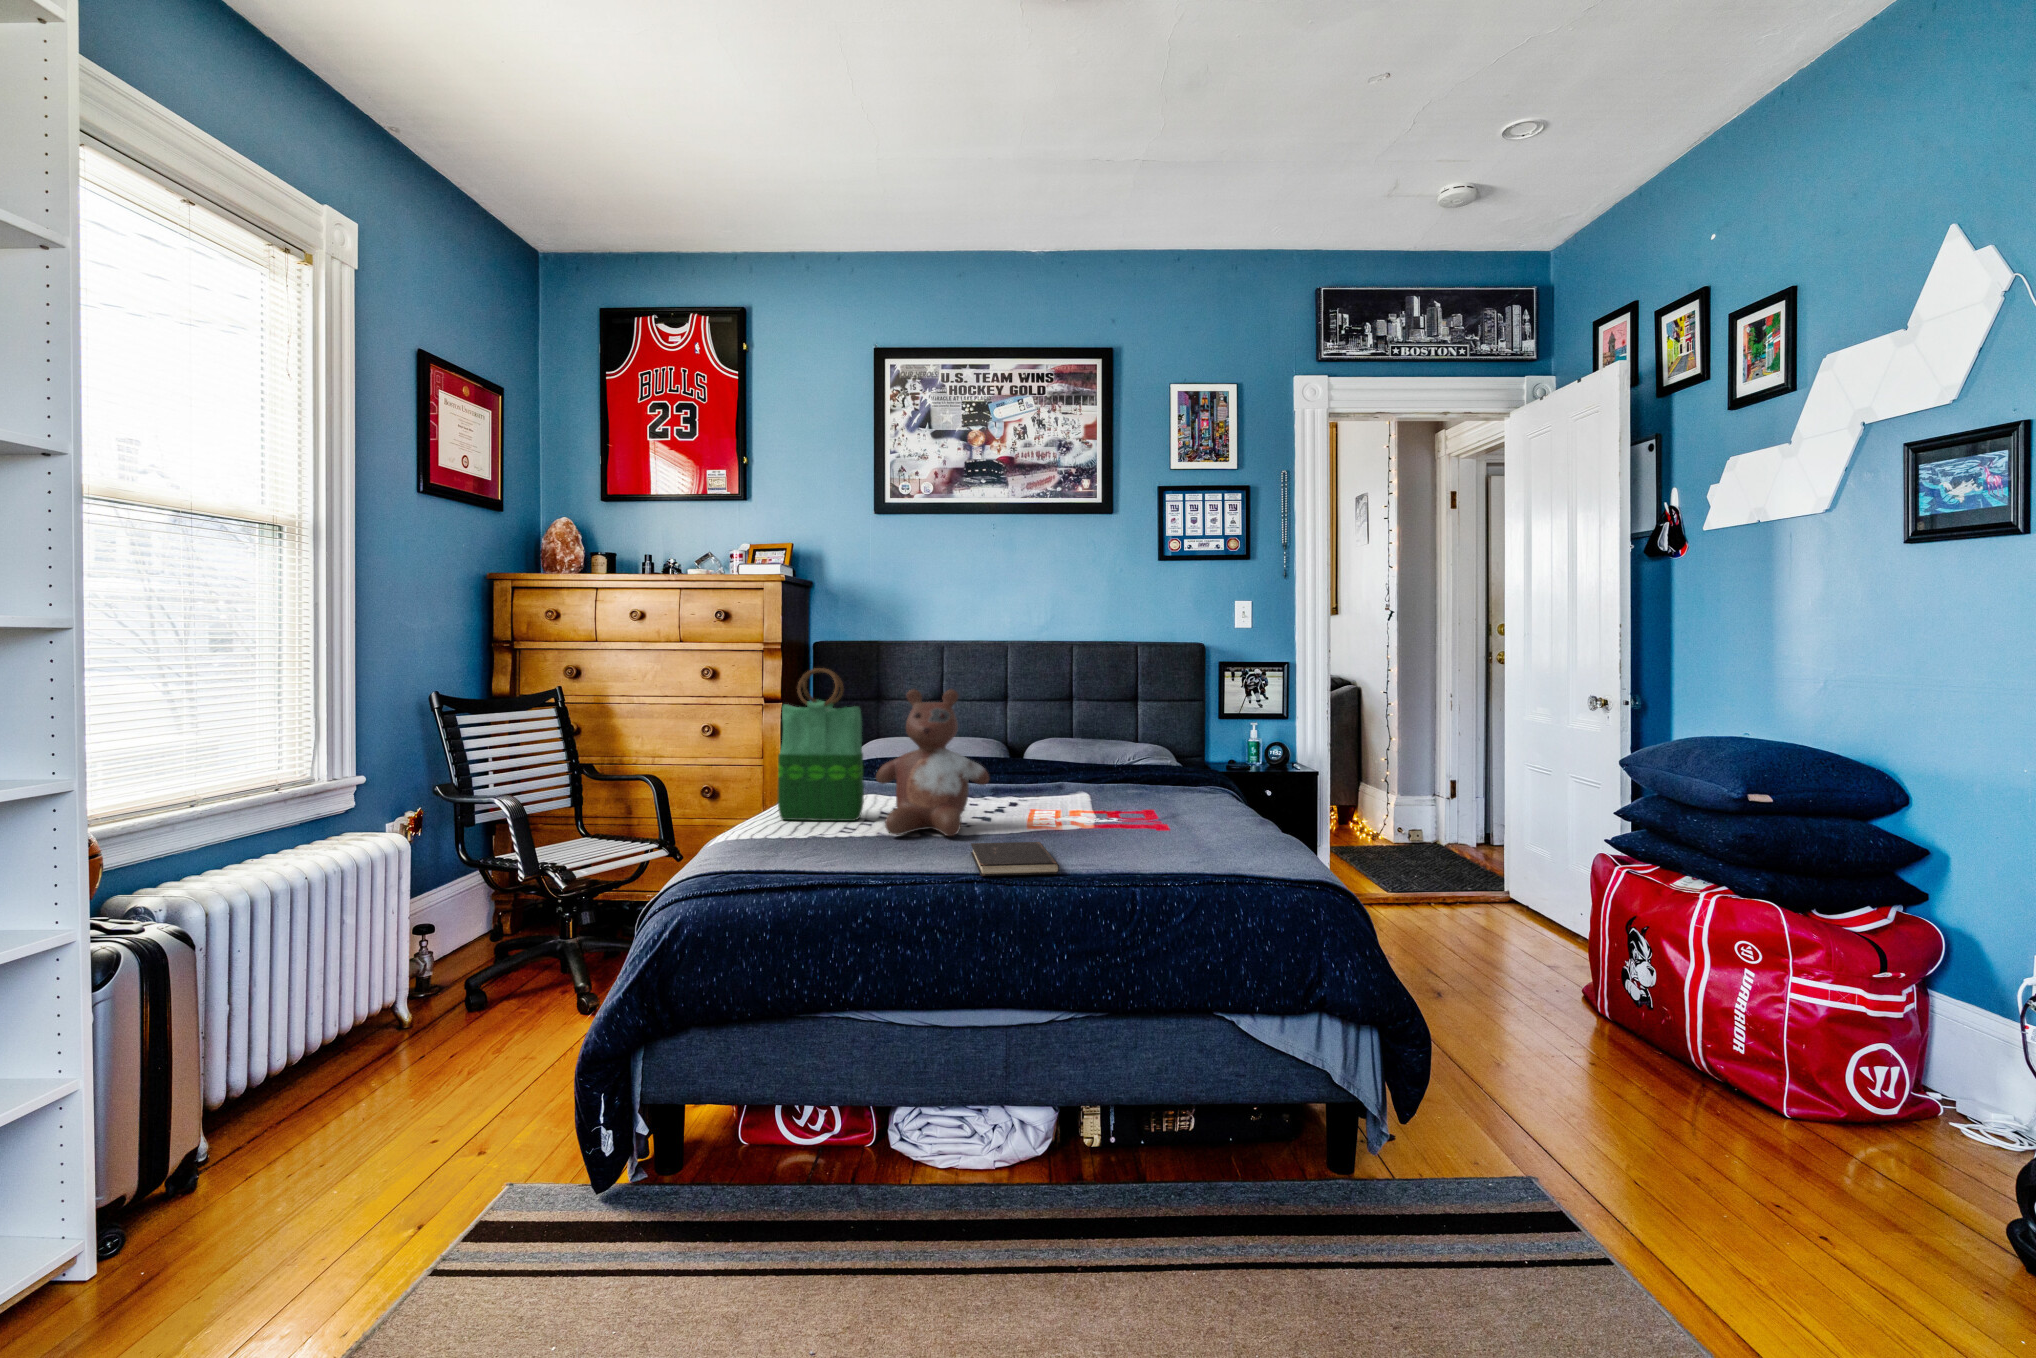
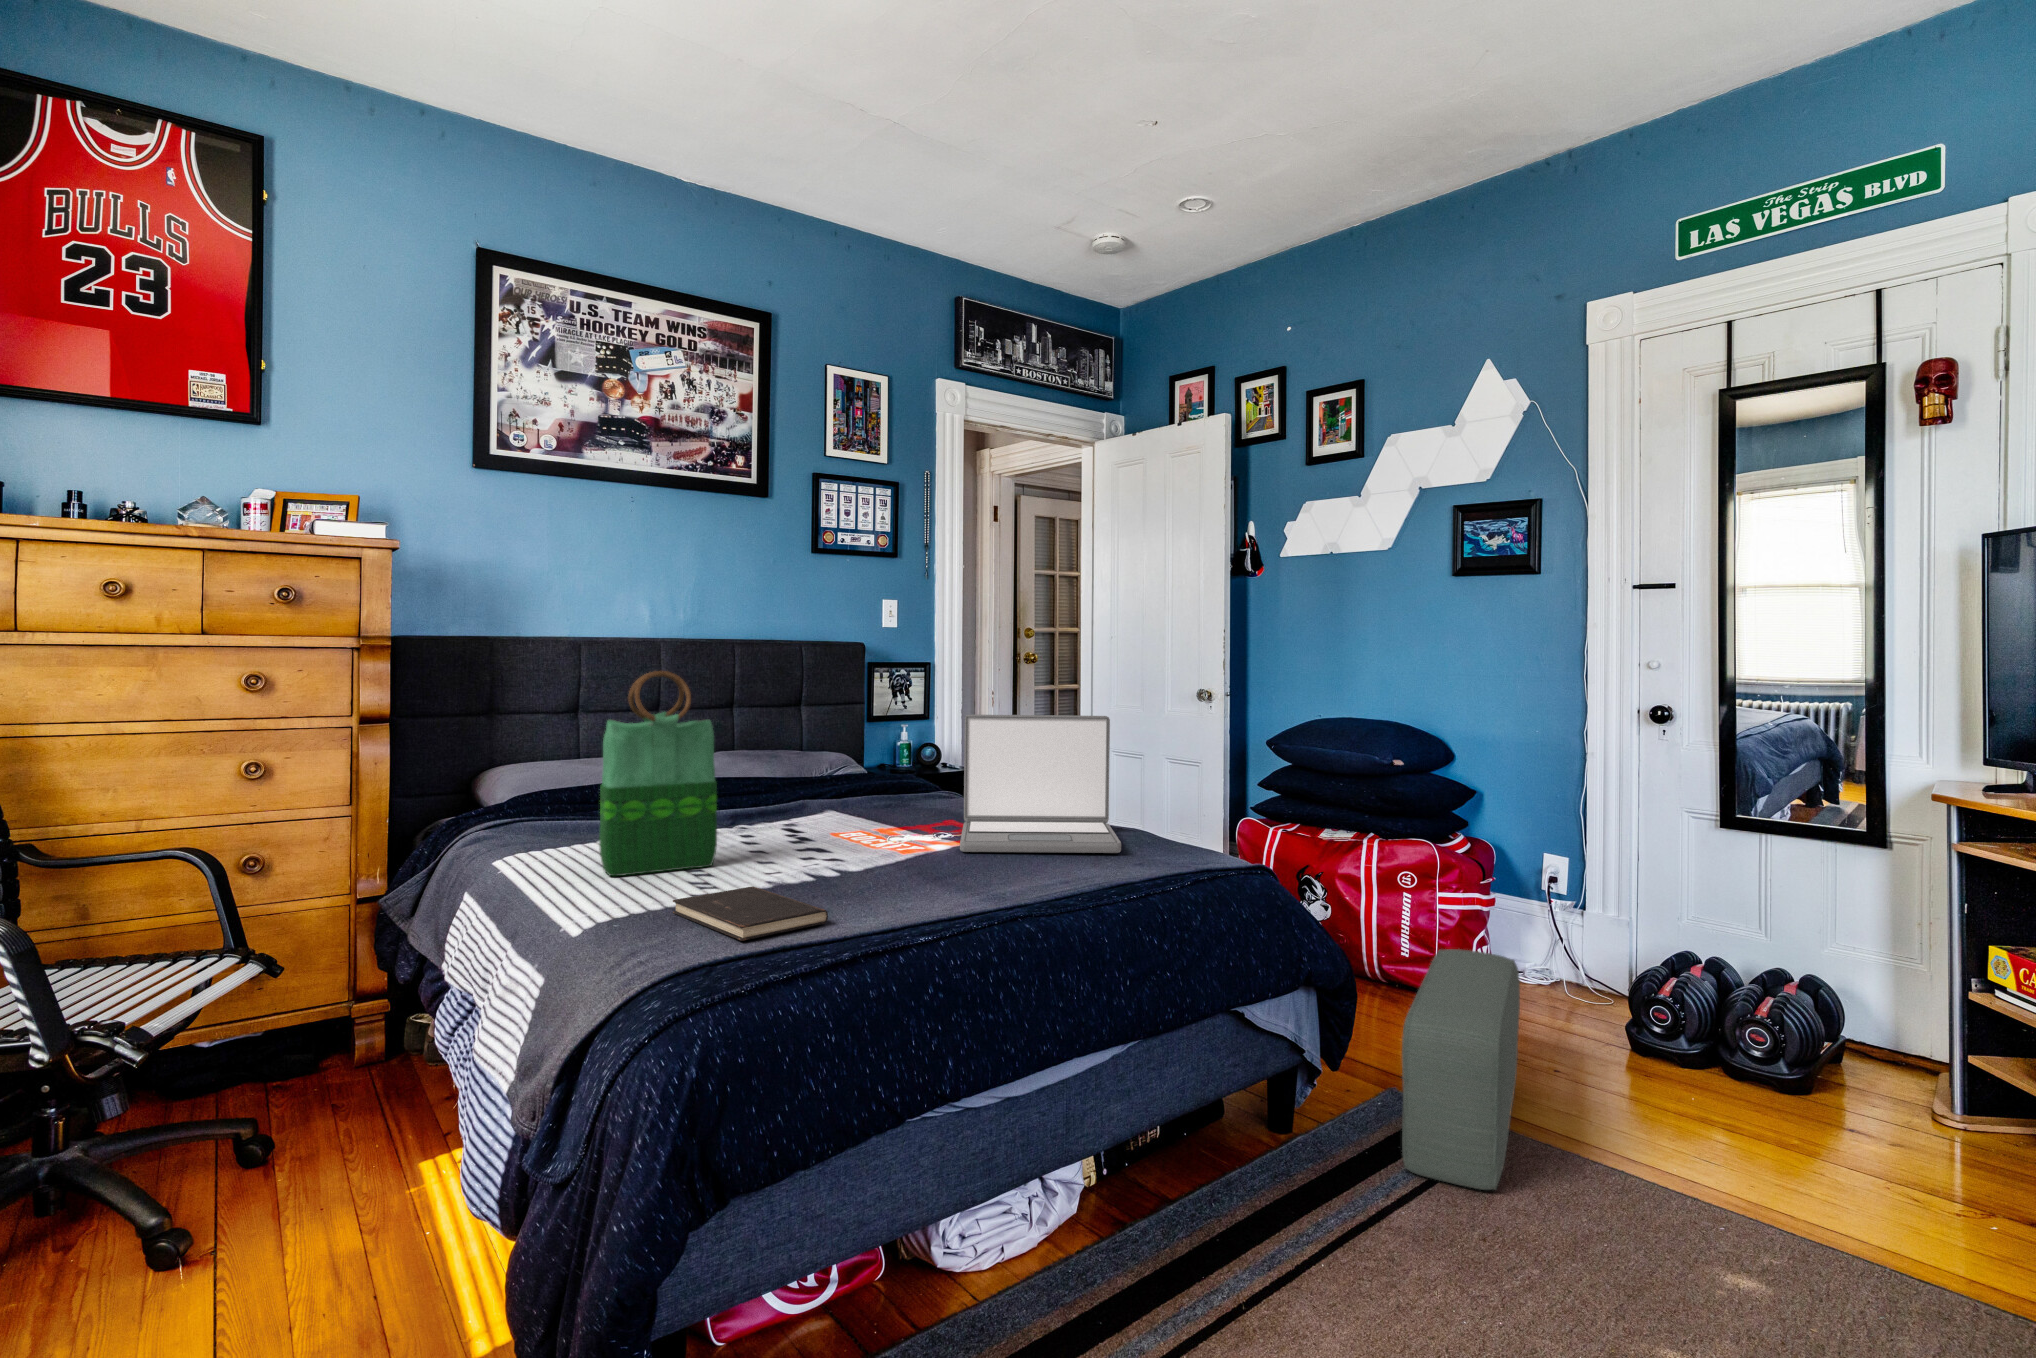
stuffed bear: present [876,689,990,836] -> none [755,696,893,877]
laptop: none [1048,710,1231,848] -> present [960,715,1121,853]
hardcover book: present [971,842,1059,876] -> present [673,886,828,941]
pouf: none [1418,1024,1742,1302] -> present [1402,949,1520,1190]

